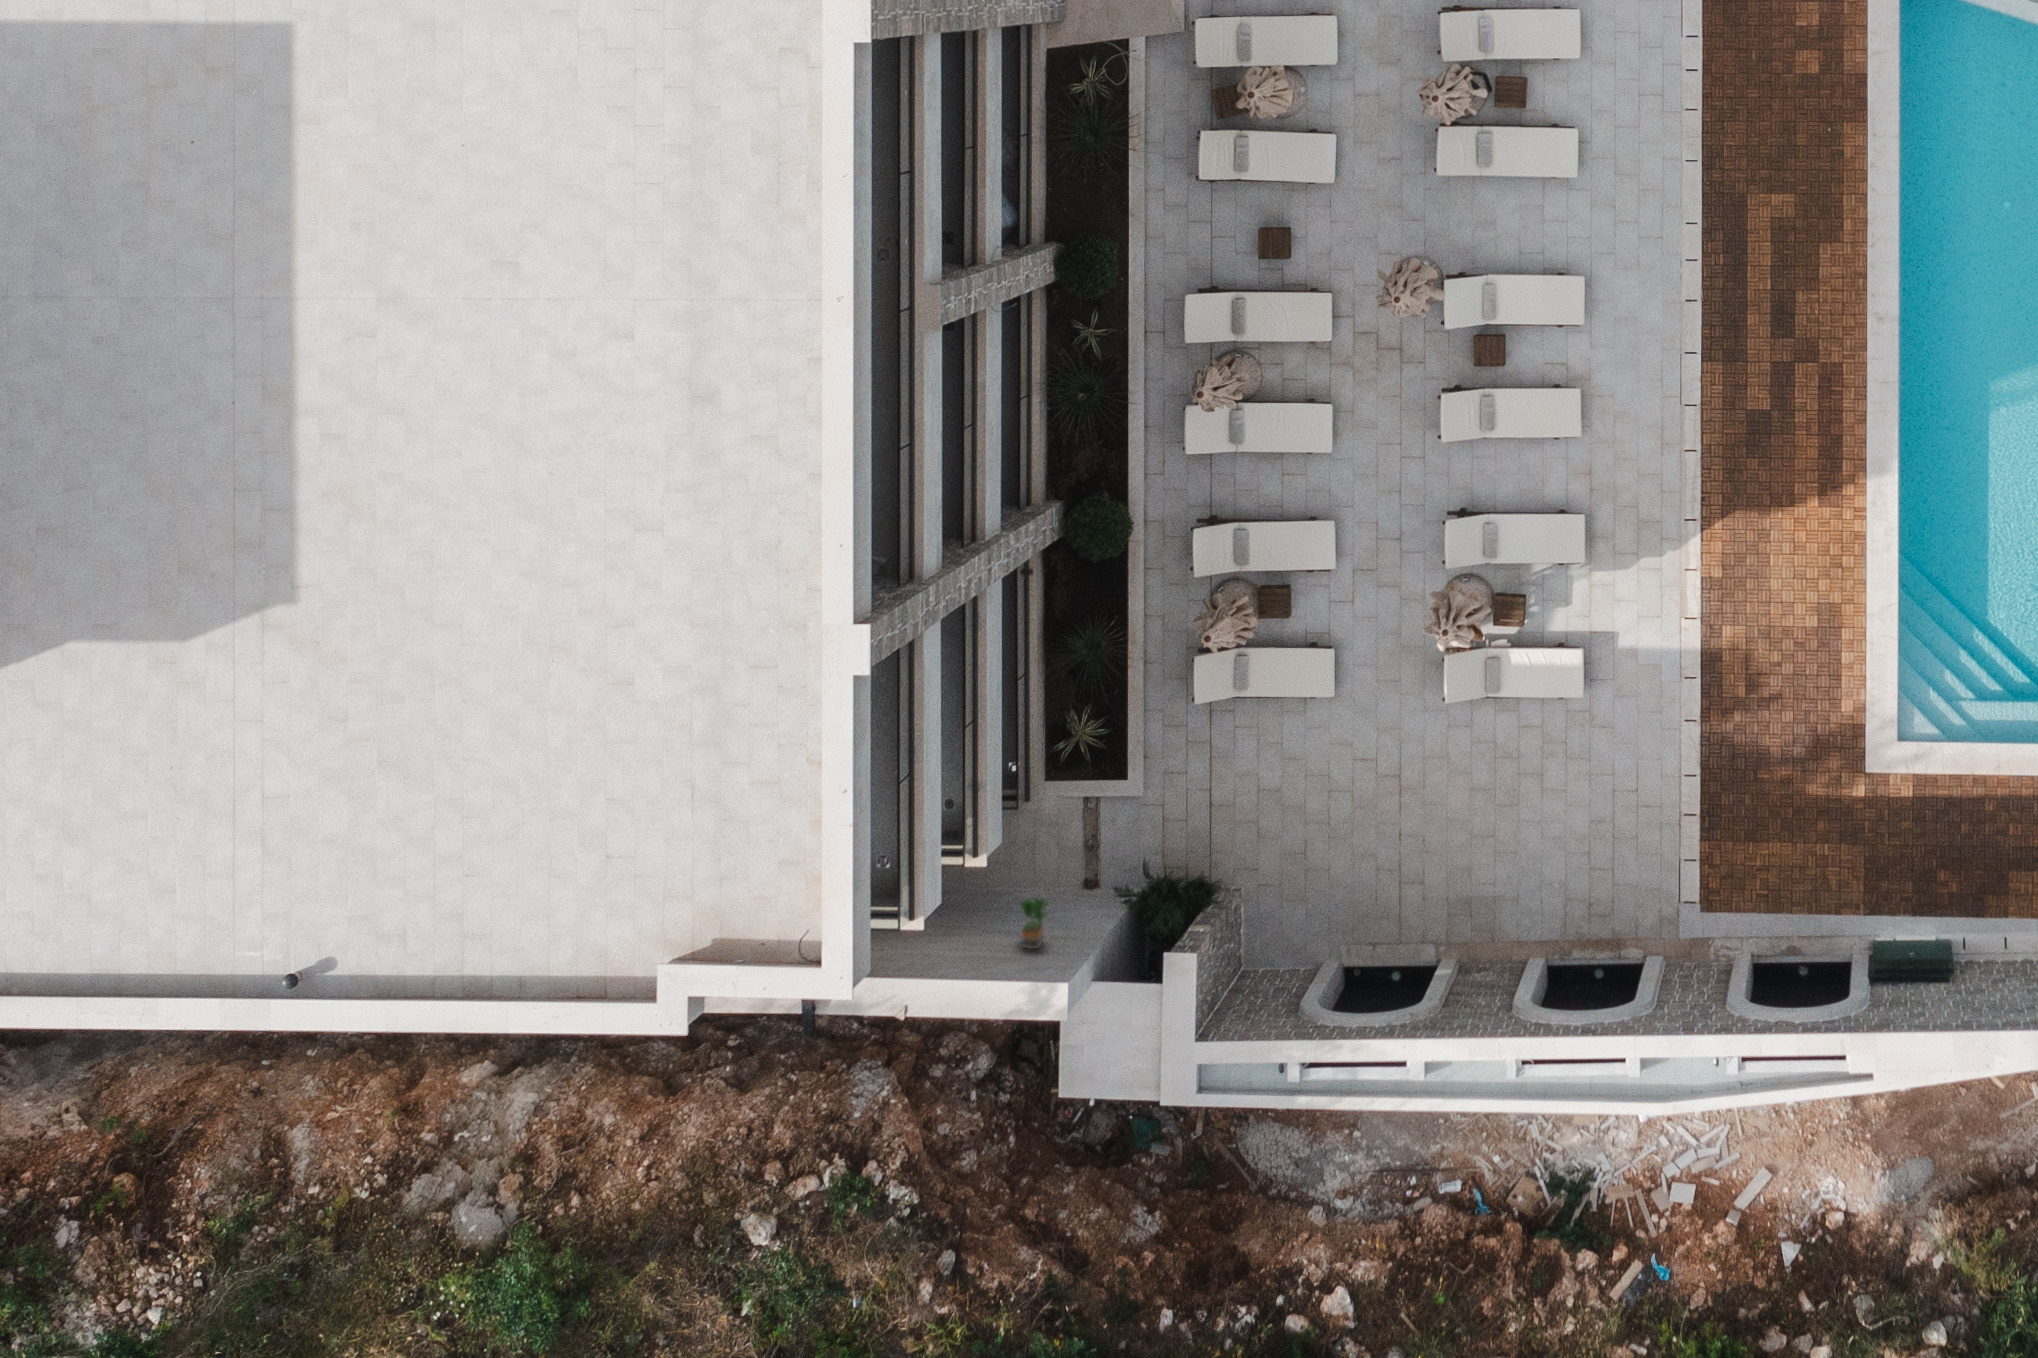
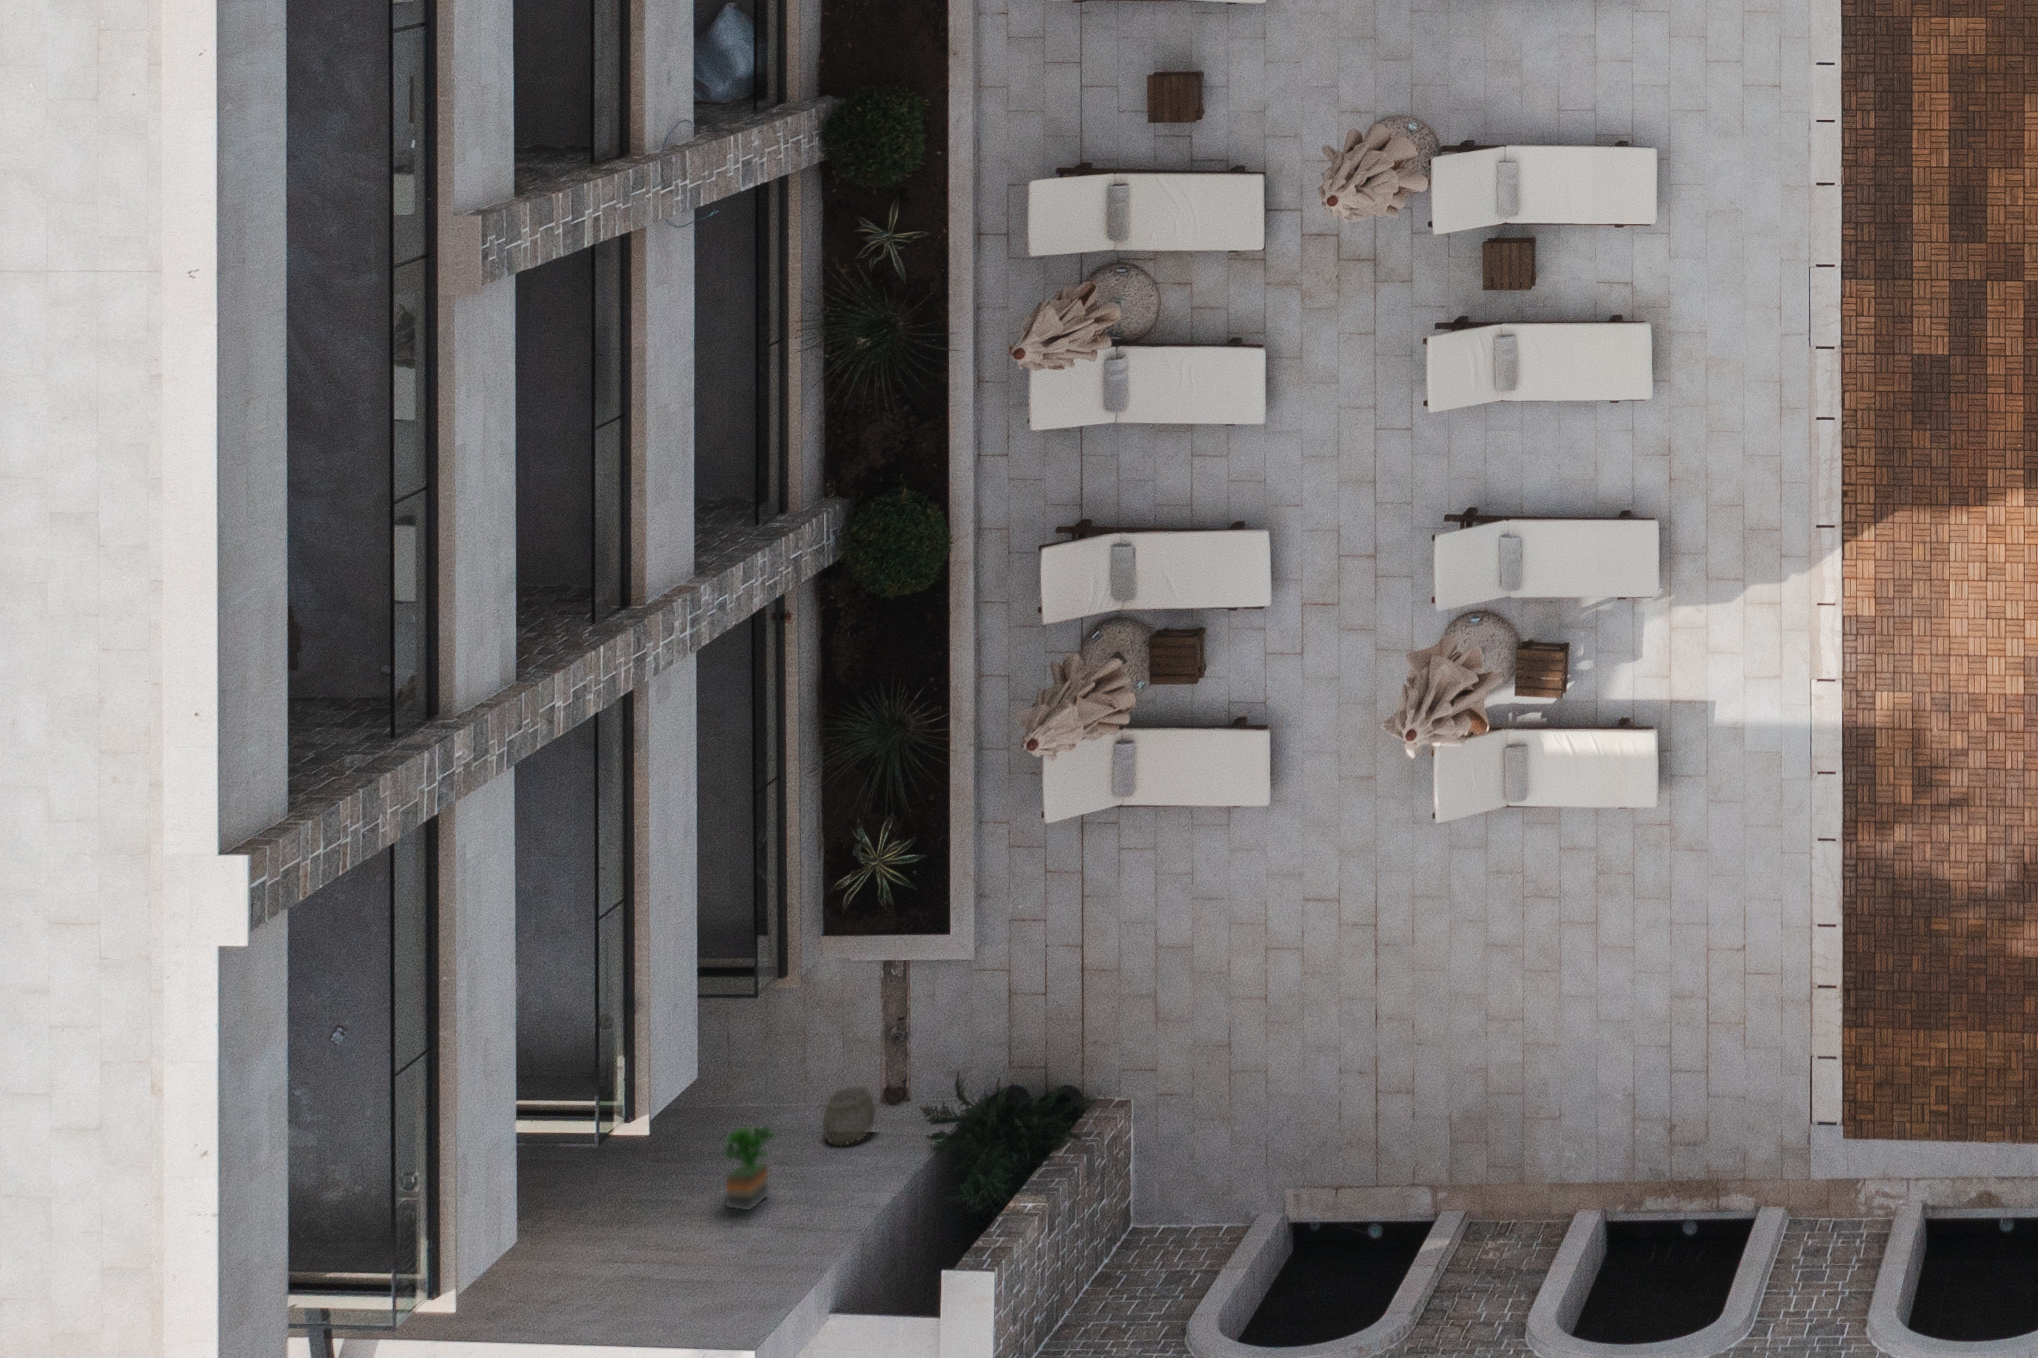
woven basket: none [1052,879,1083,916] -> present [823,1086,875,1146]

